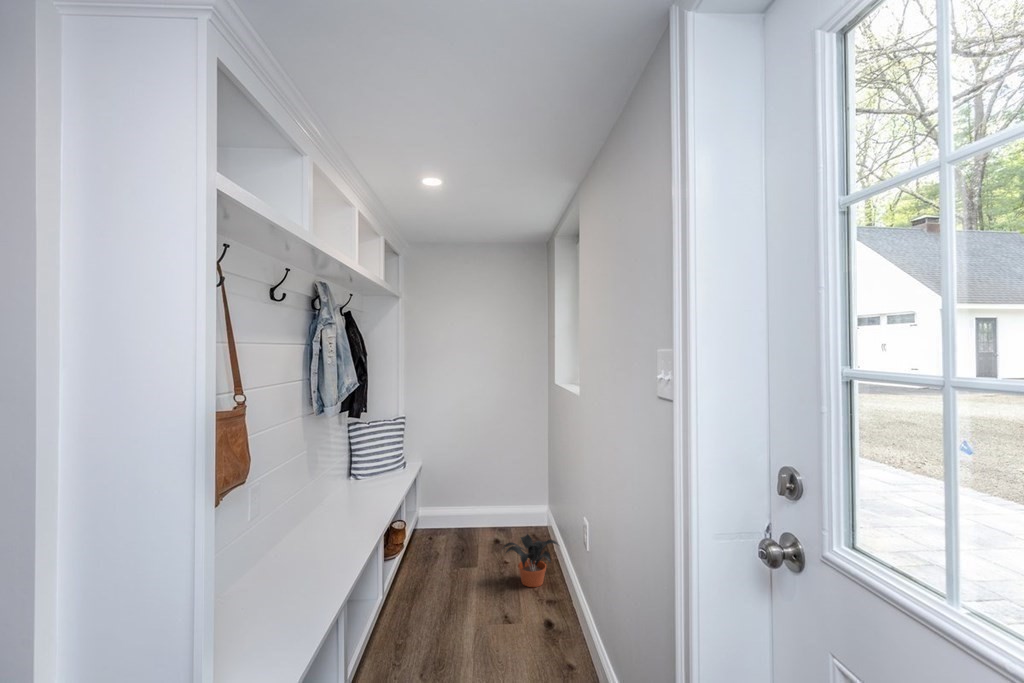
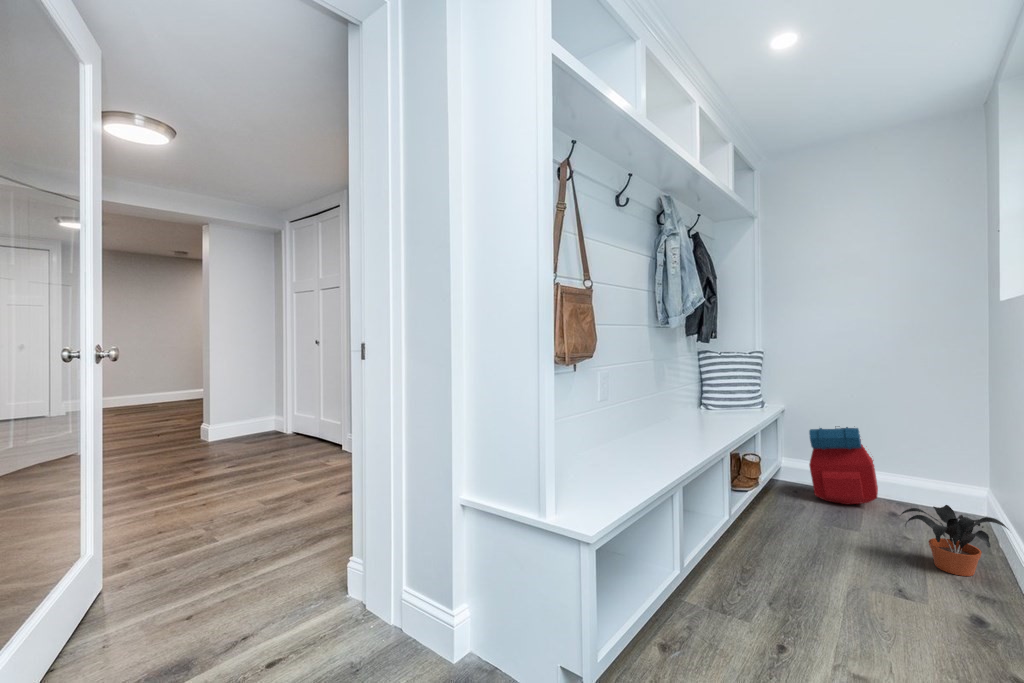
backpack: none [440,469,486,542] -> present [809,426,878,504]

